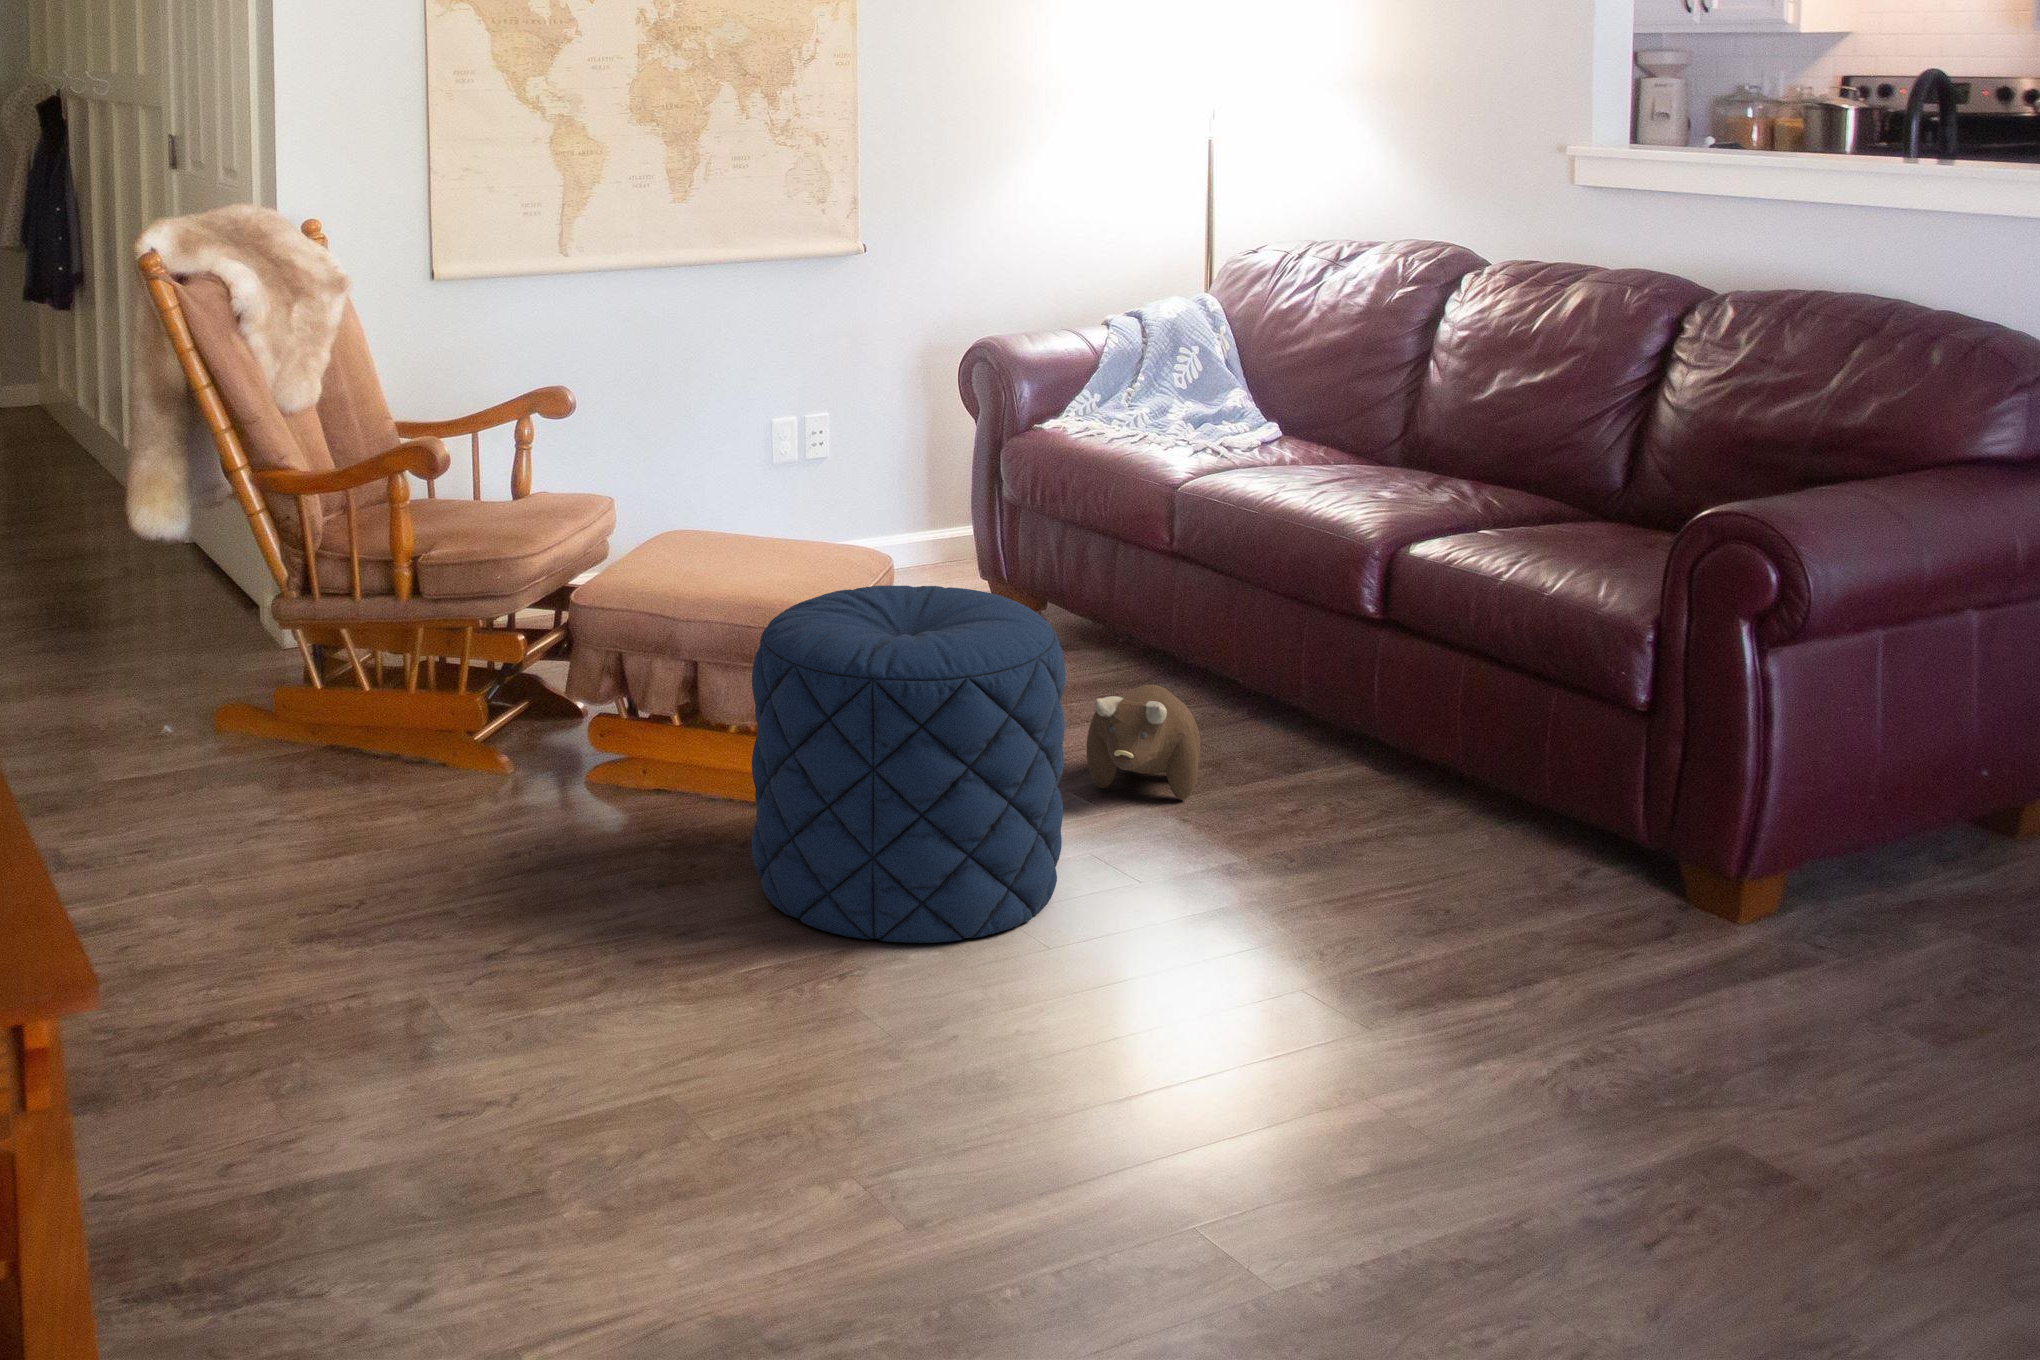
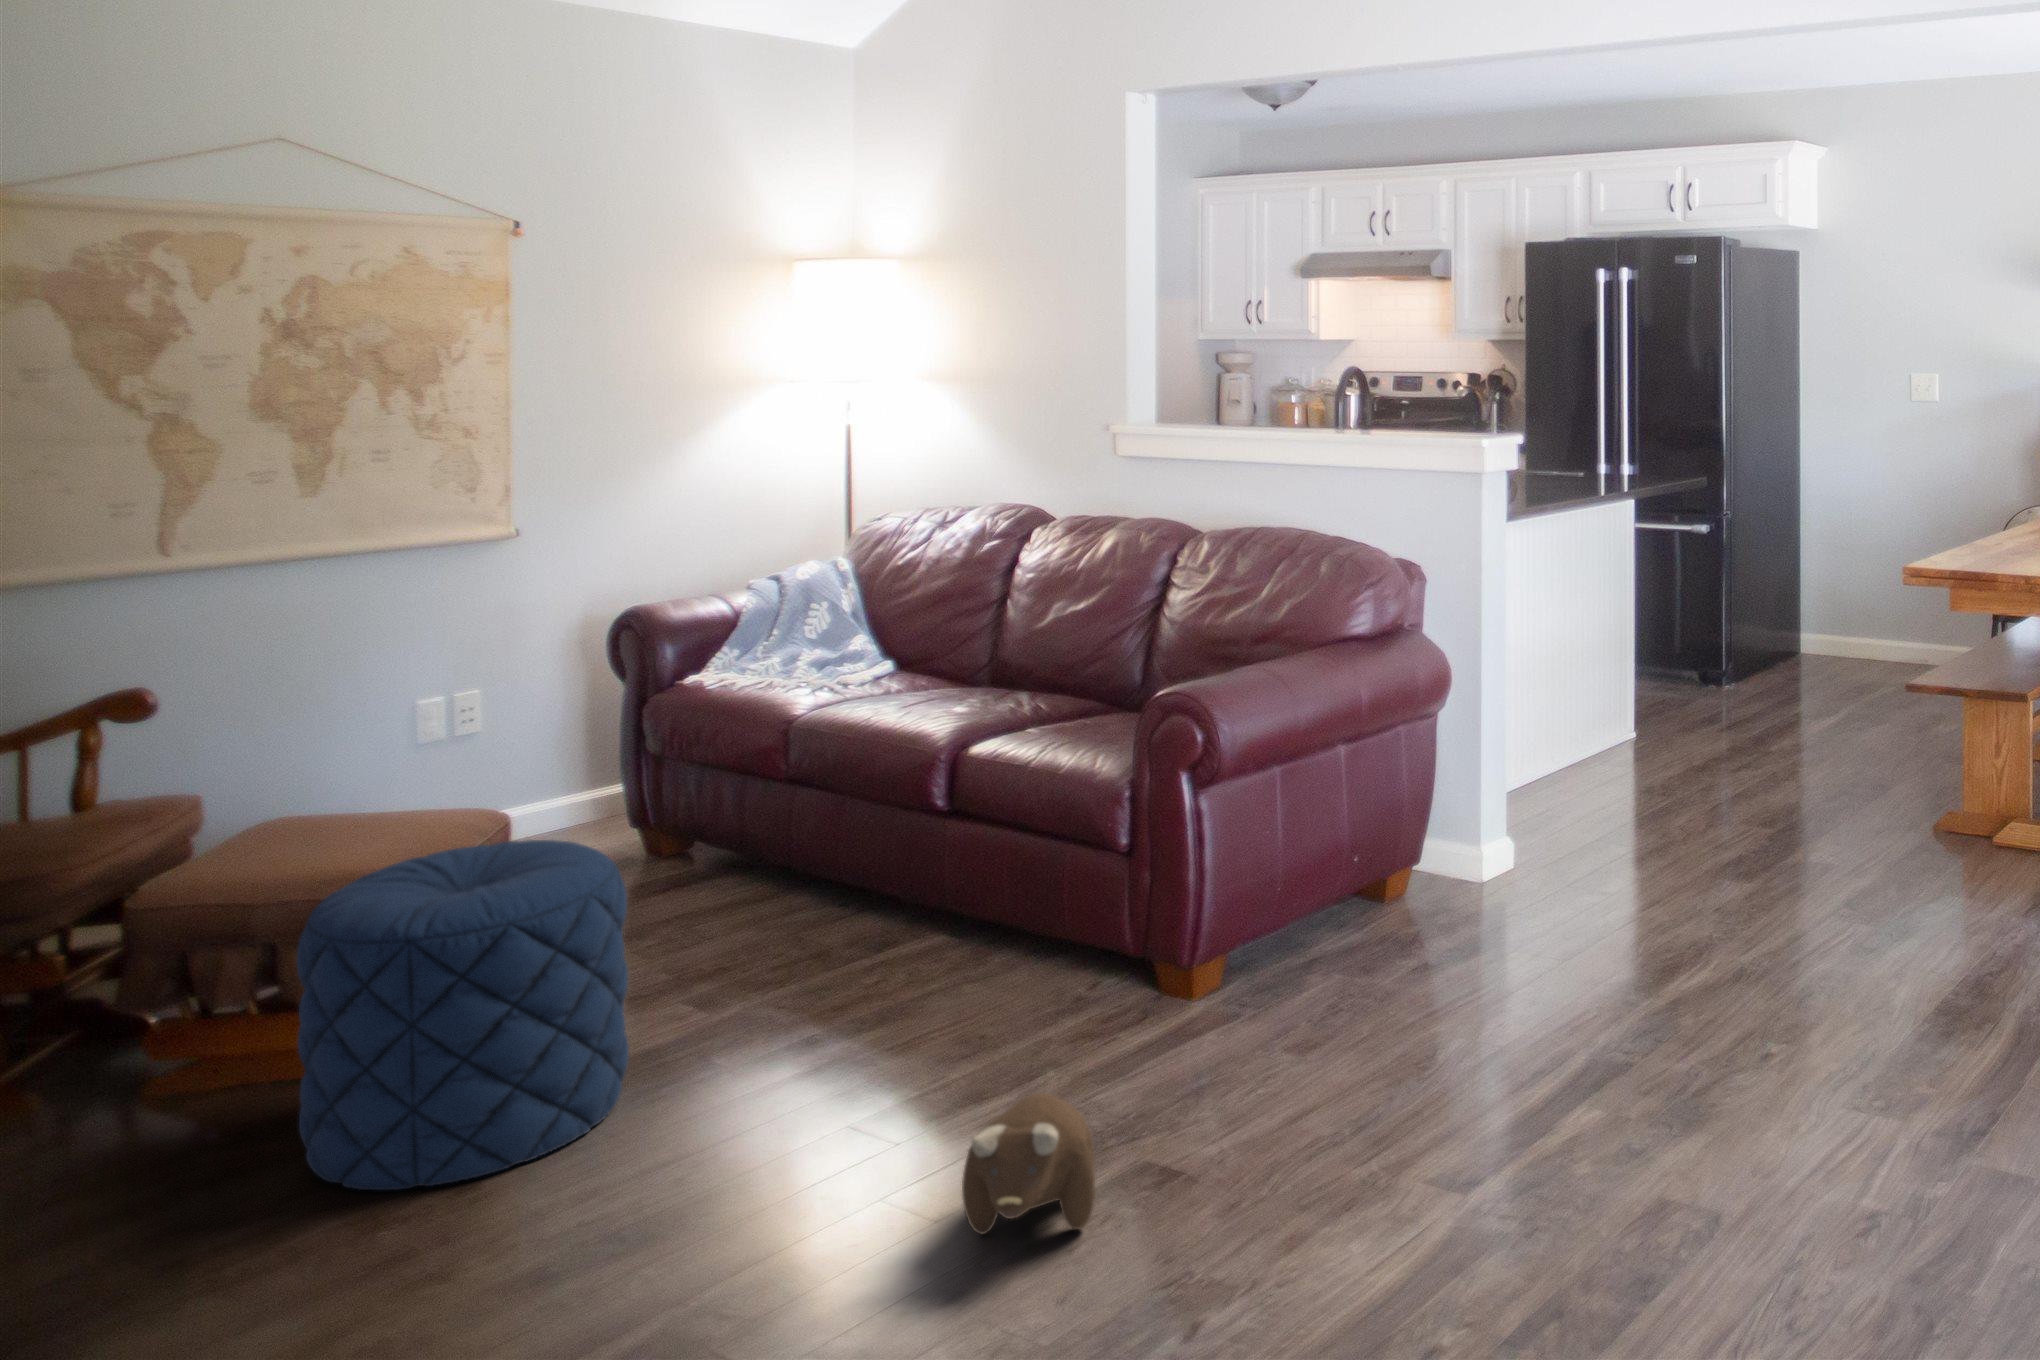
plush toy: present [1087,685,1200,800] -> present [962,1093,1096,1234]

